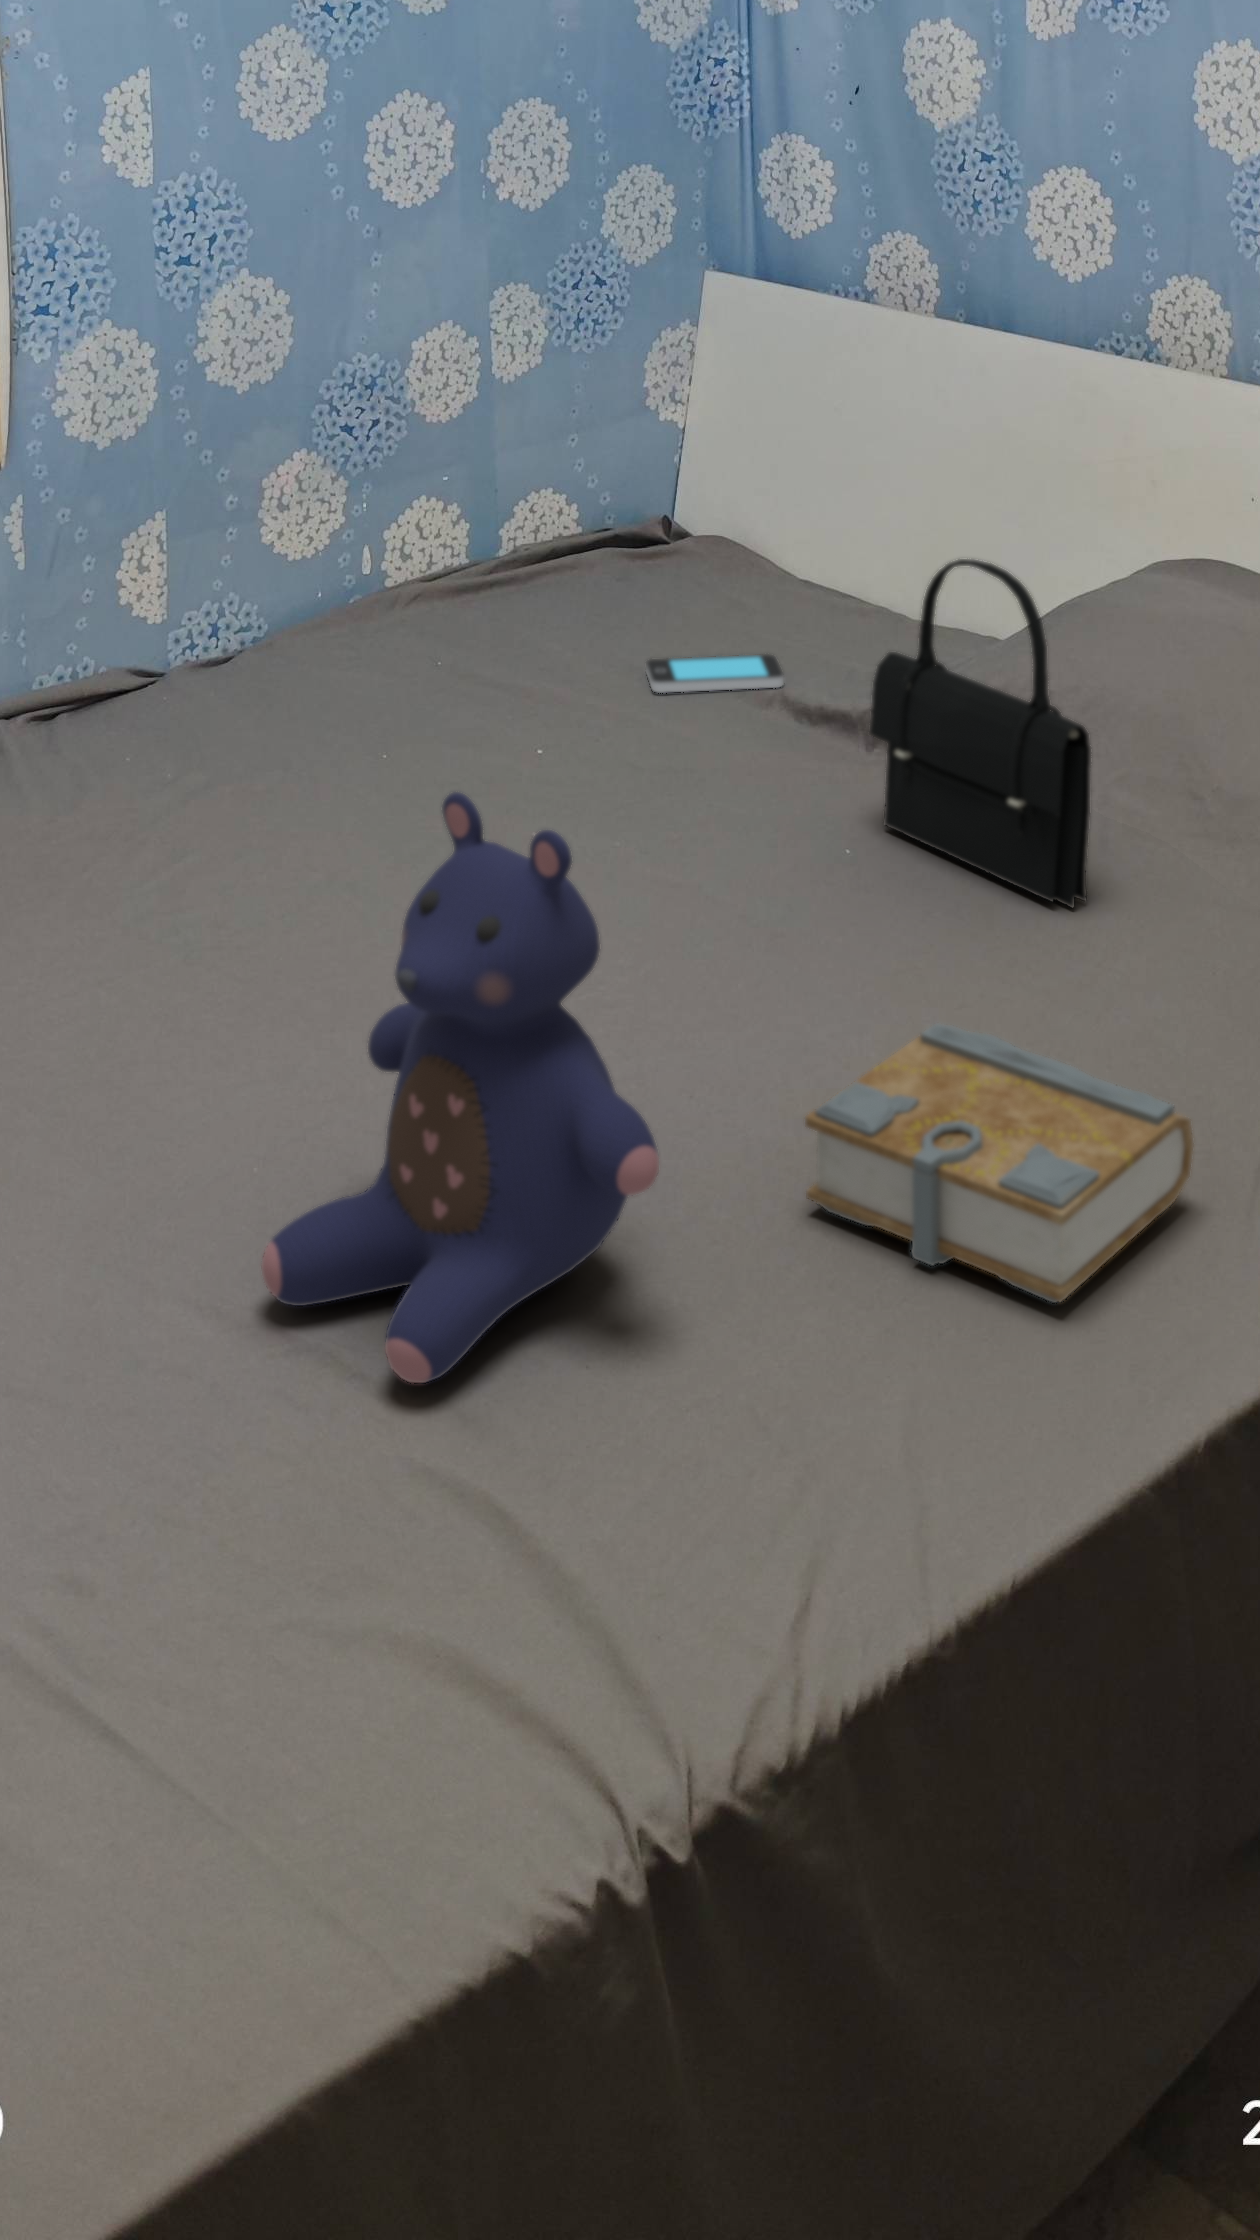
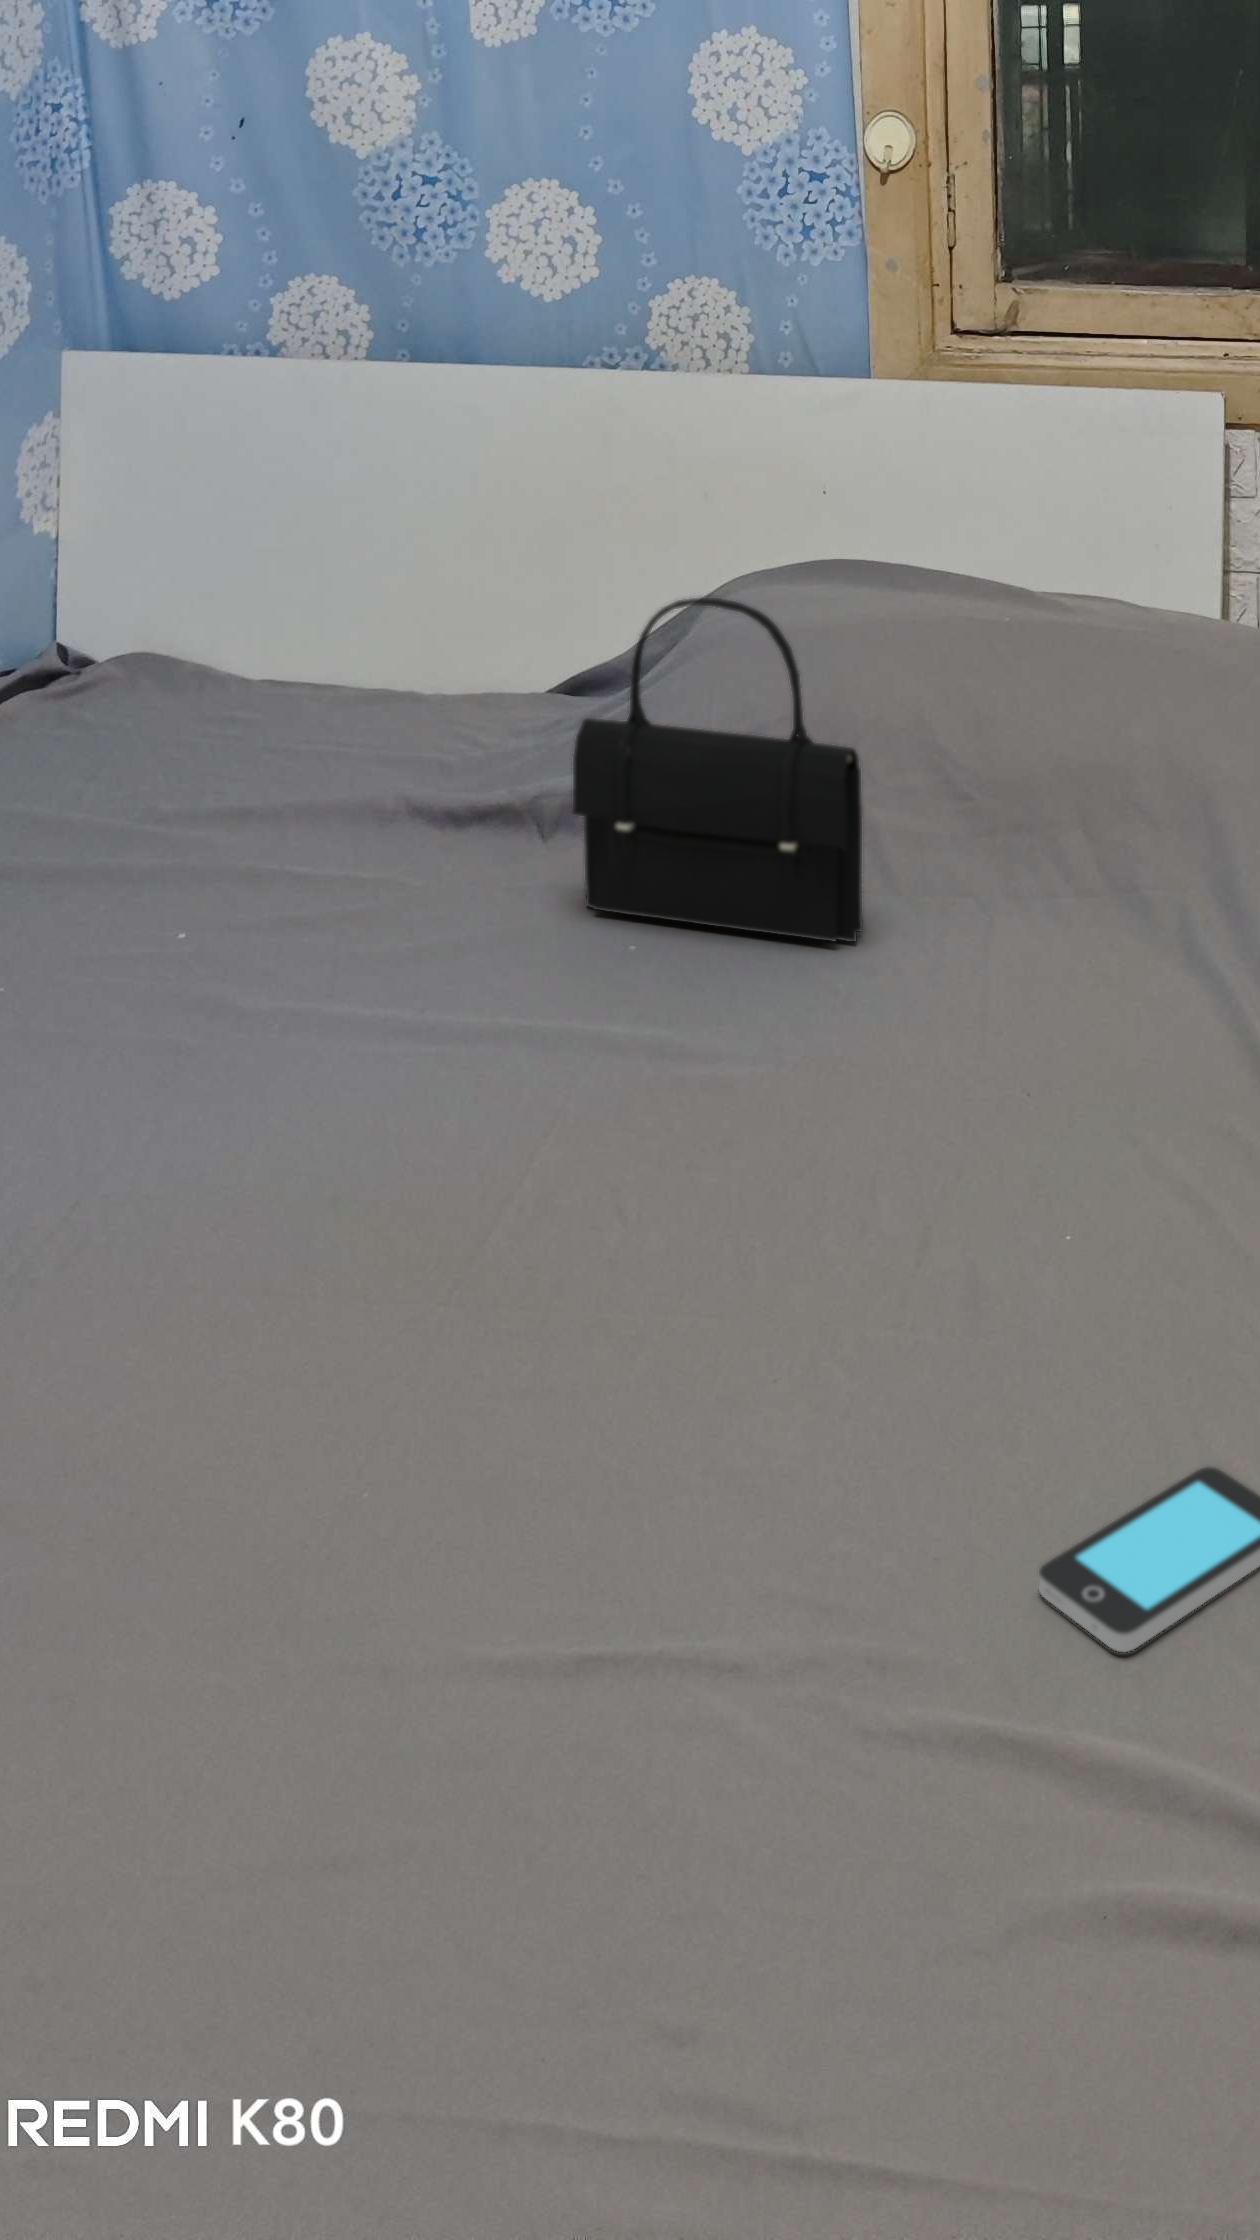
smartphone: present [646,654,784,692] -> present [1039,1467,1260,1652]
teddy bear: present [262,792,659,1383] -> none [409,975,886,1709]
book: present [805,1024,1193,1303] -> none [903,1086,1243,1350]

